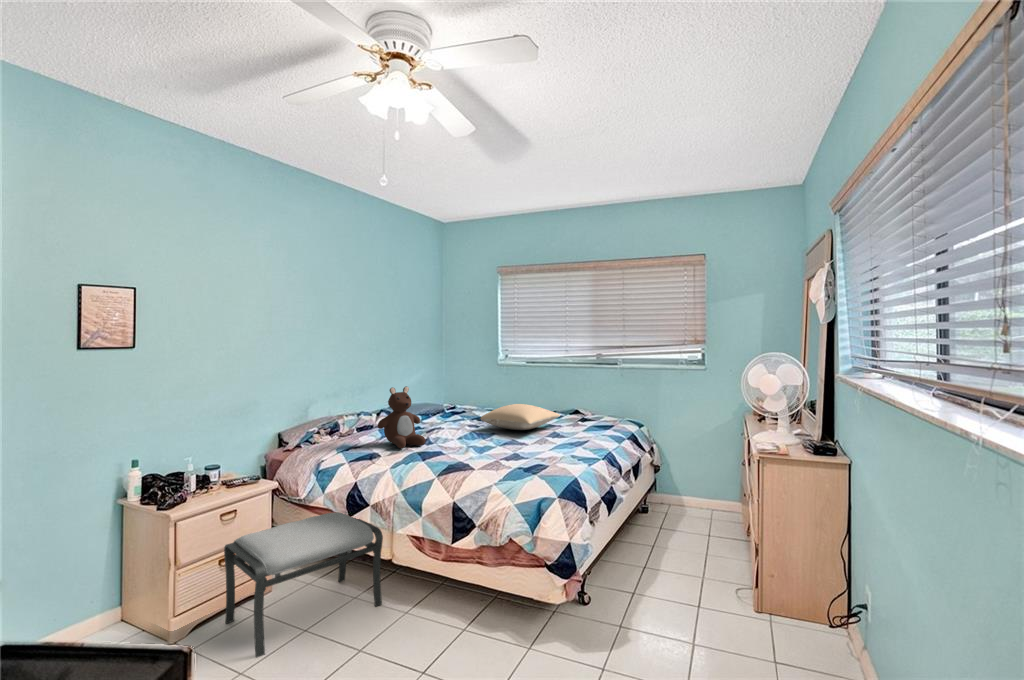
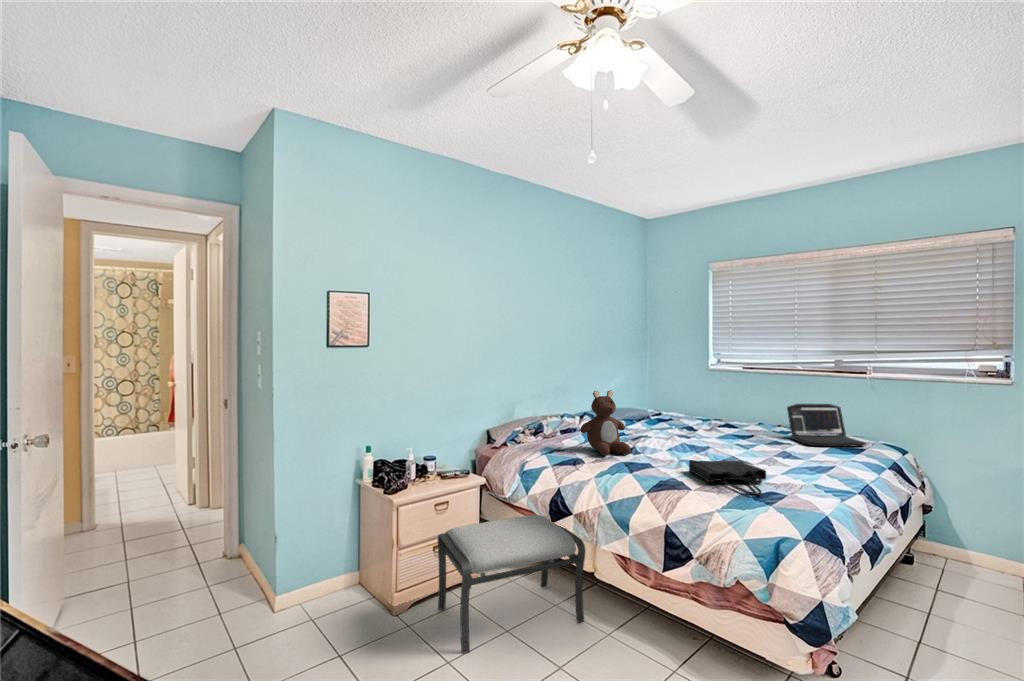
laptop: none [558,390,614,426] -> present [787,404,866,447]
pillow: present [481,404,560,430] -> none [691,415,791,445]
tote bag: none [476,442,536,469] -> present [689,460,766,496]

